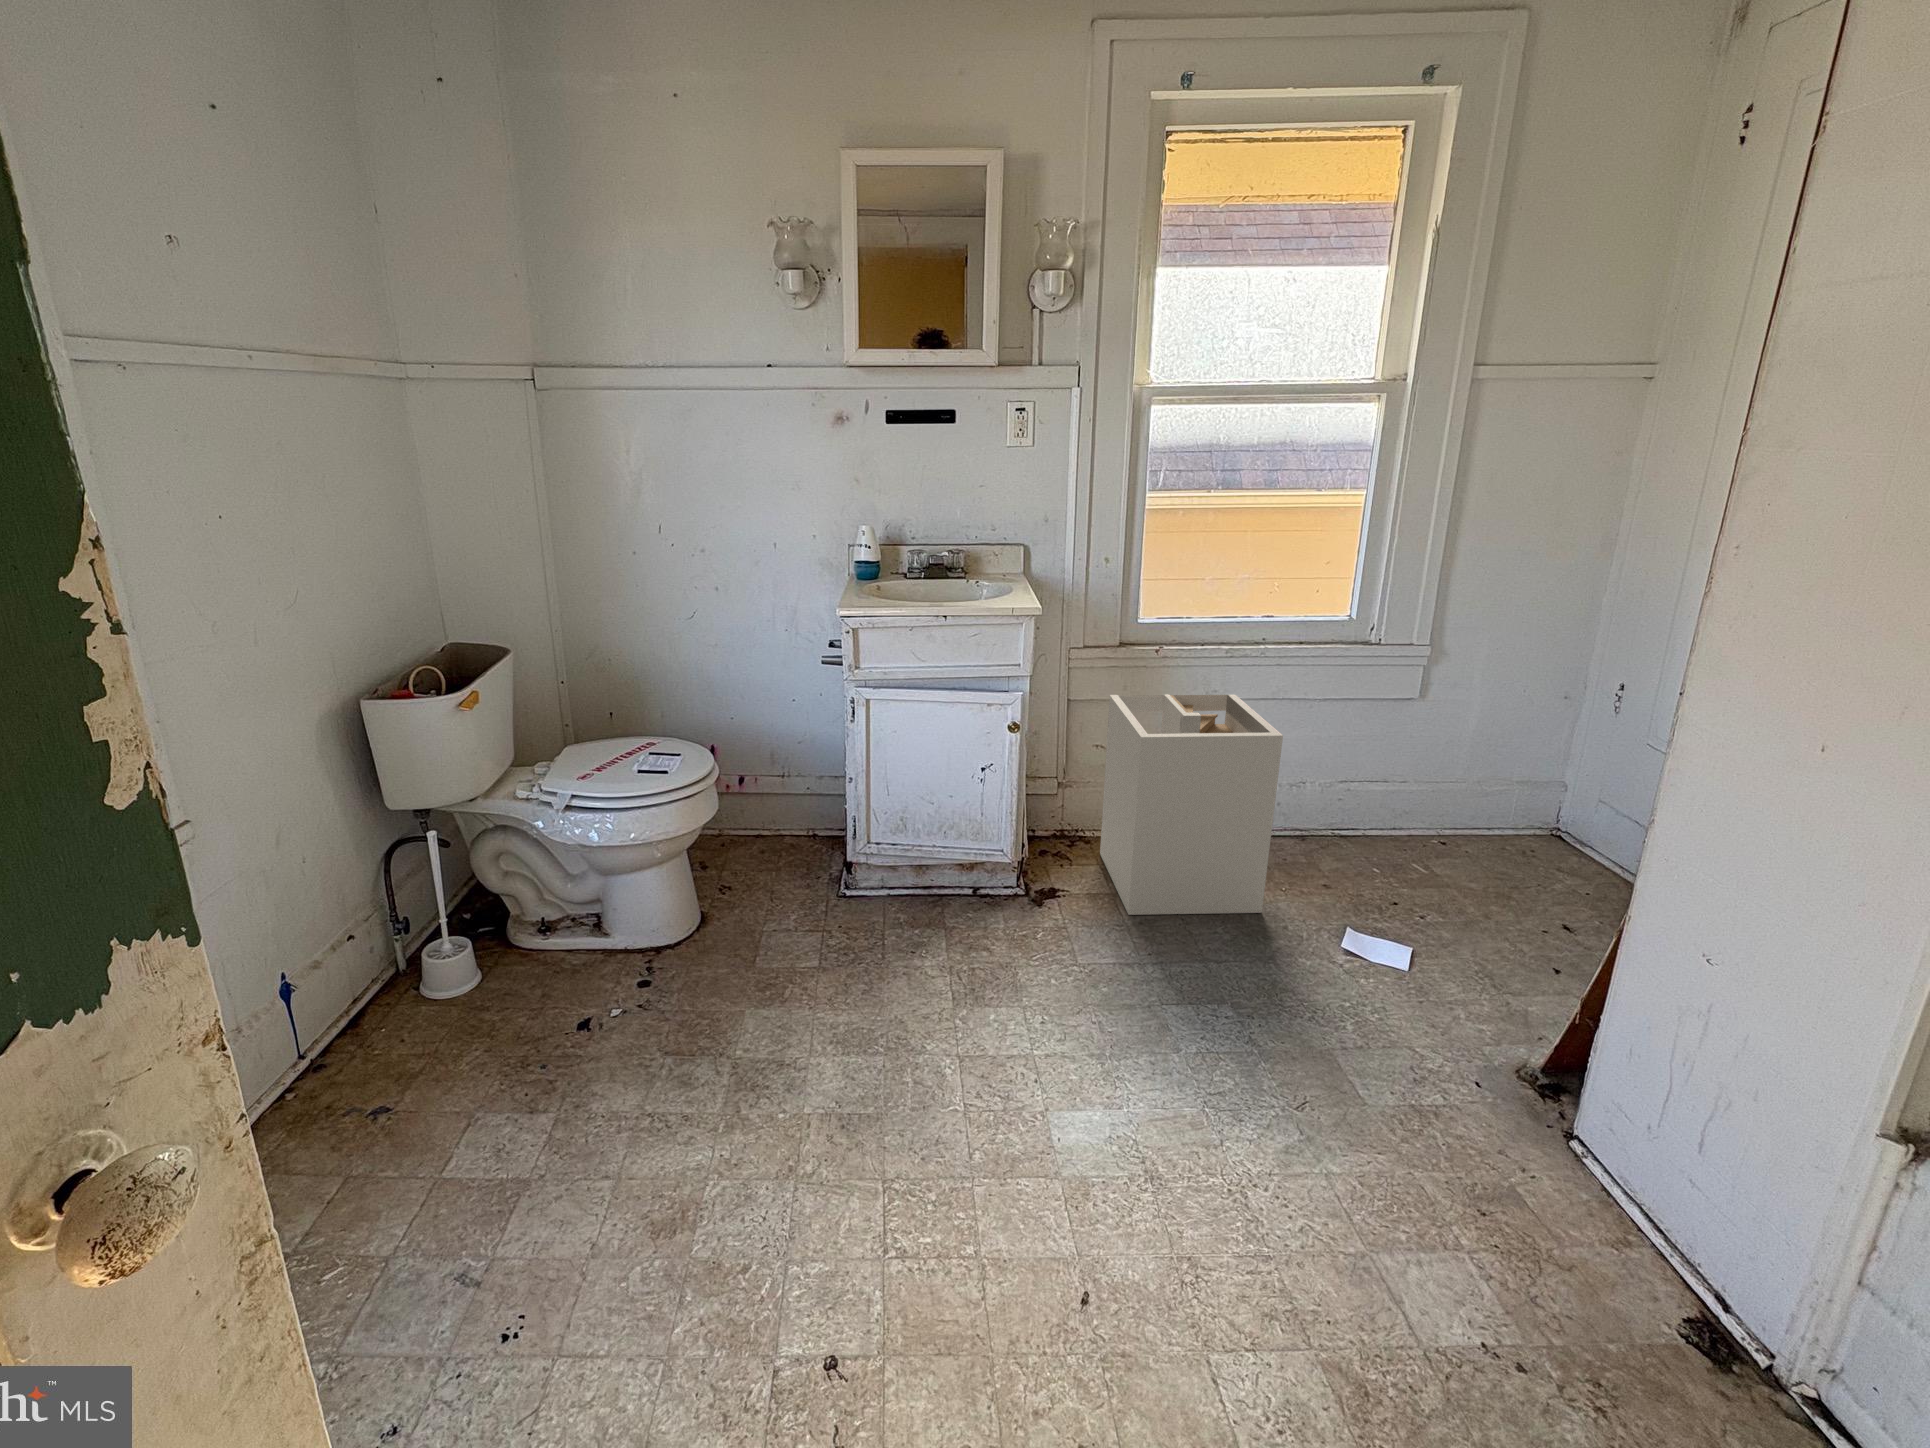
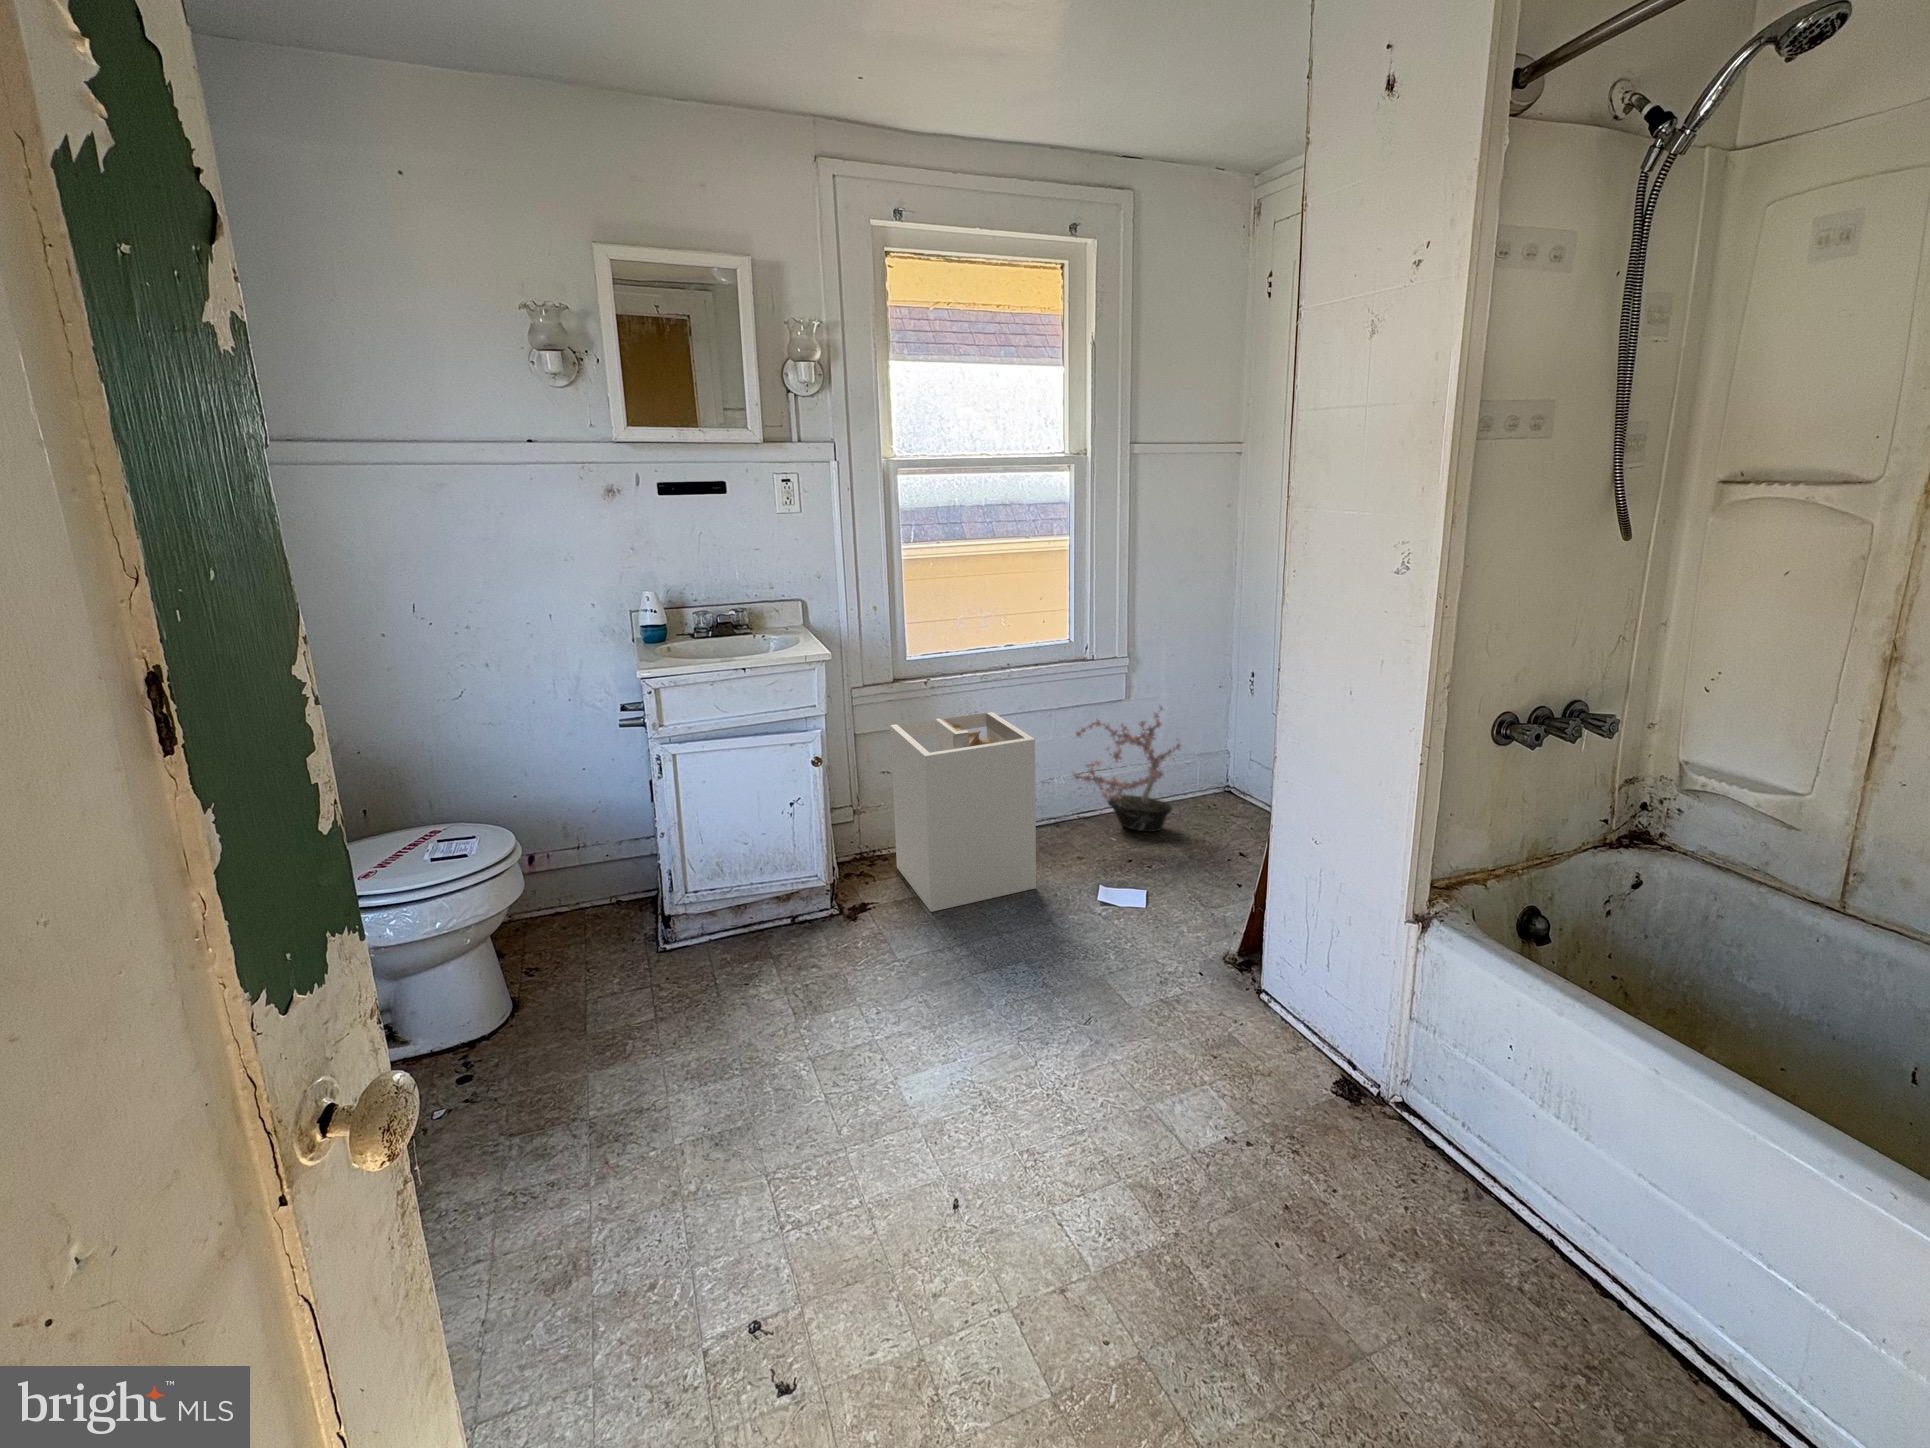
potted plant: none [1327,708,1497,871] -> present [1073,707,1180,832]

